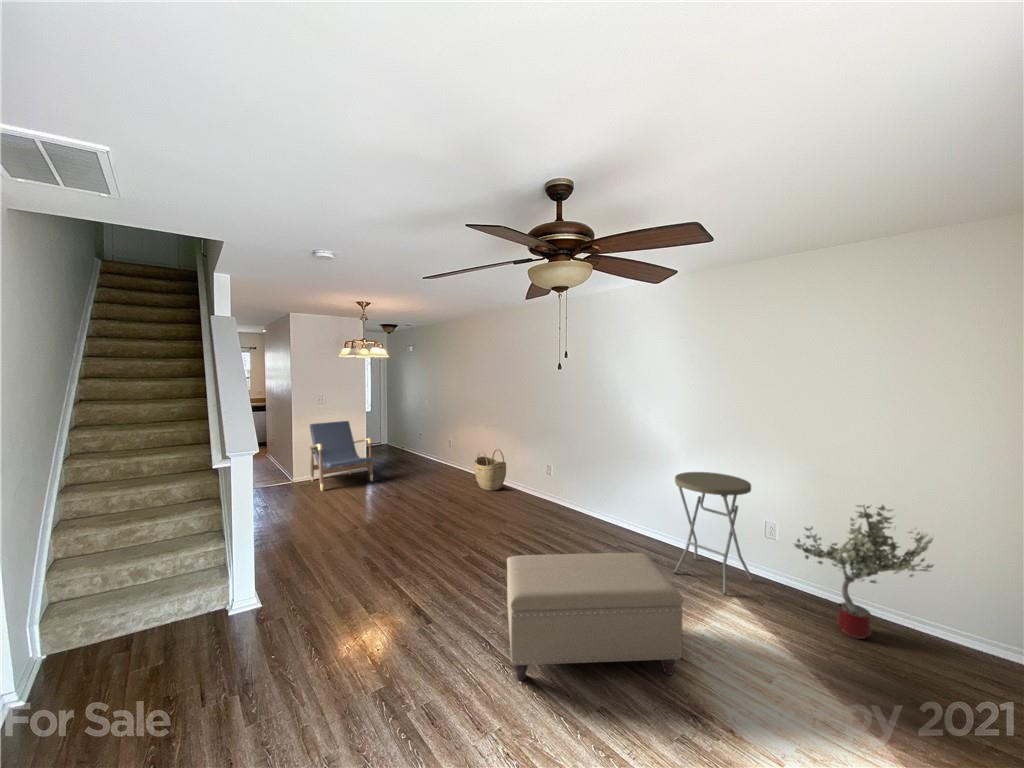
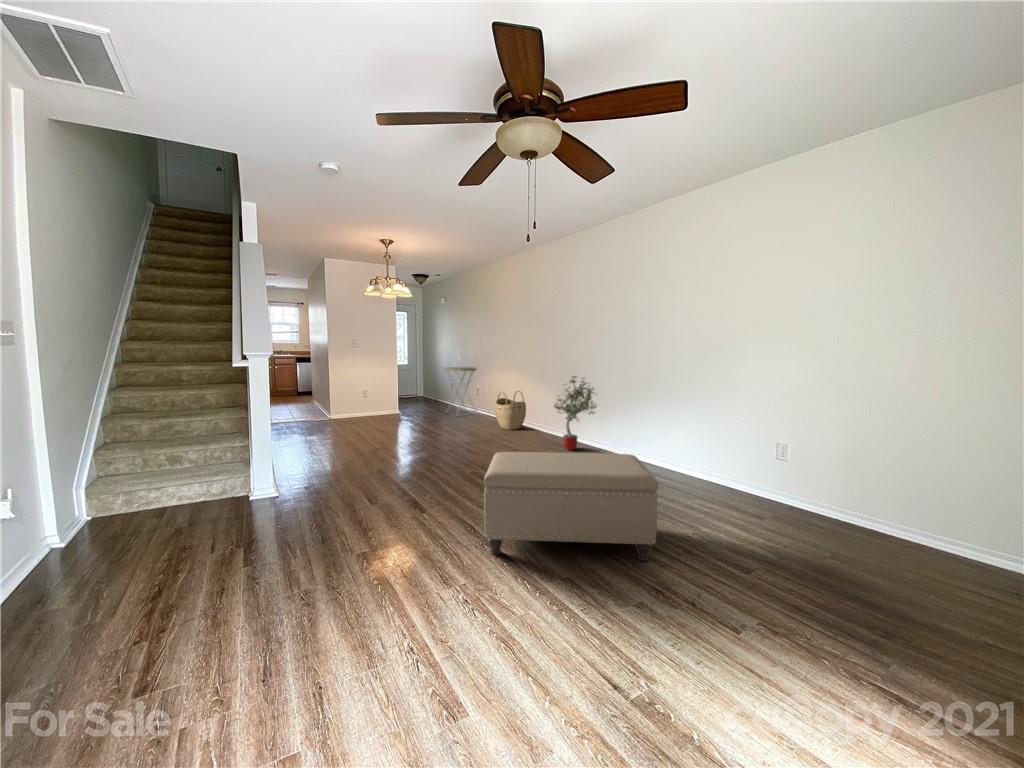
lounge chair: present [310,421,373,491] -> none [343,365,401,425]
side table: present [674,472,753,595] -> present [444,367,476,413]
potted tree: present [795,505,933,639] -> present [554,376,597,450]

